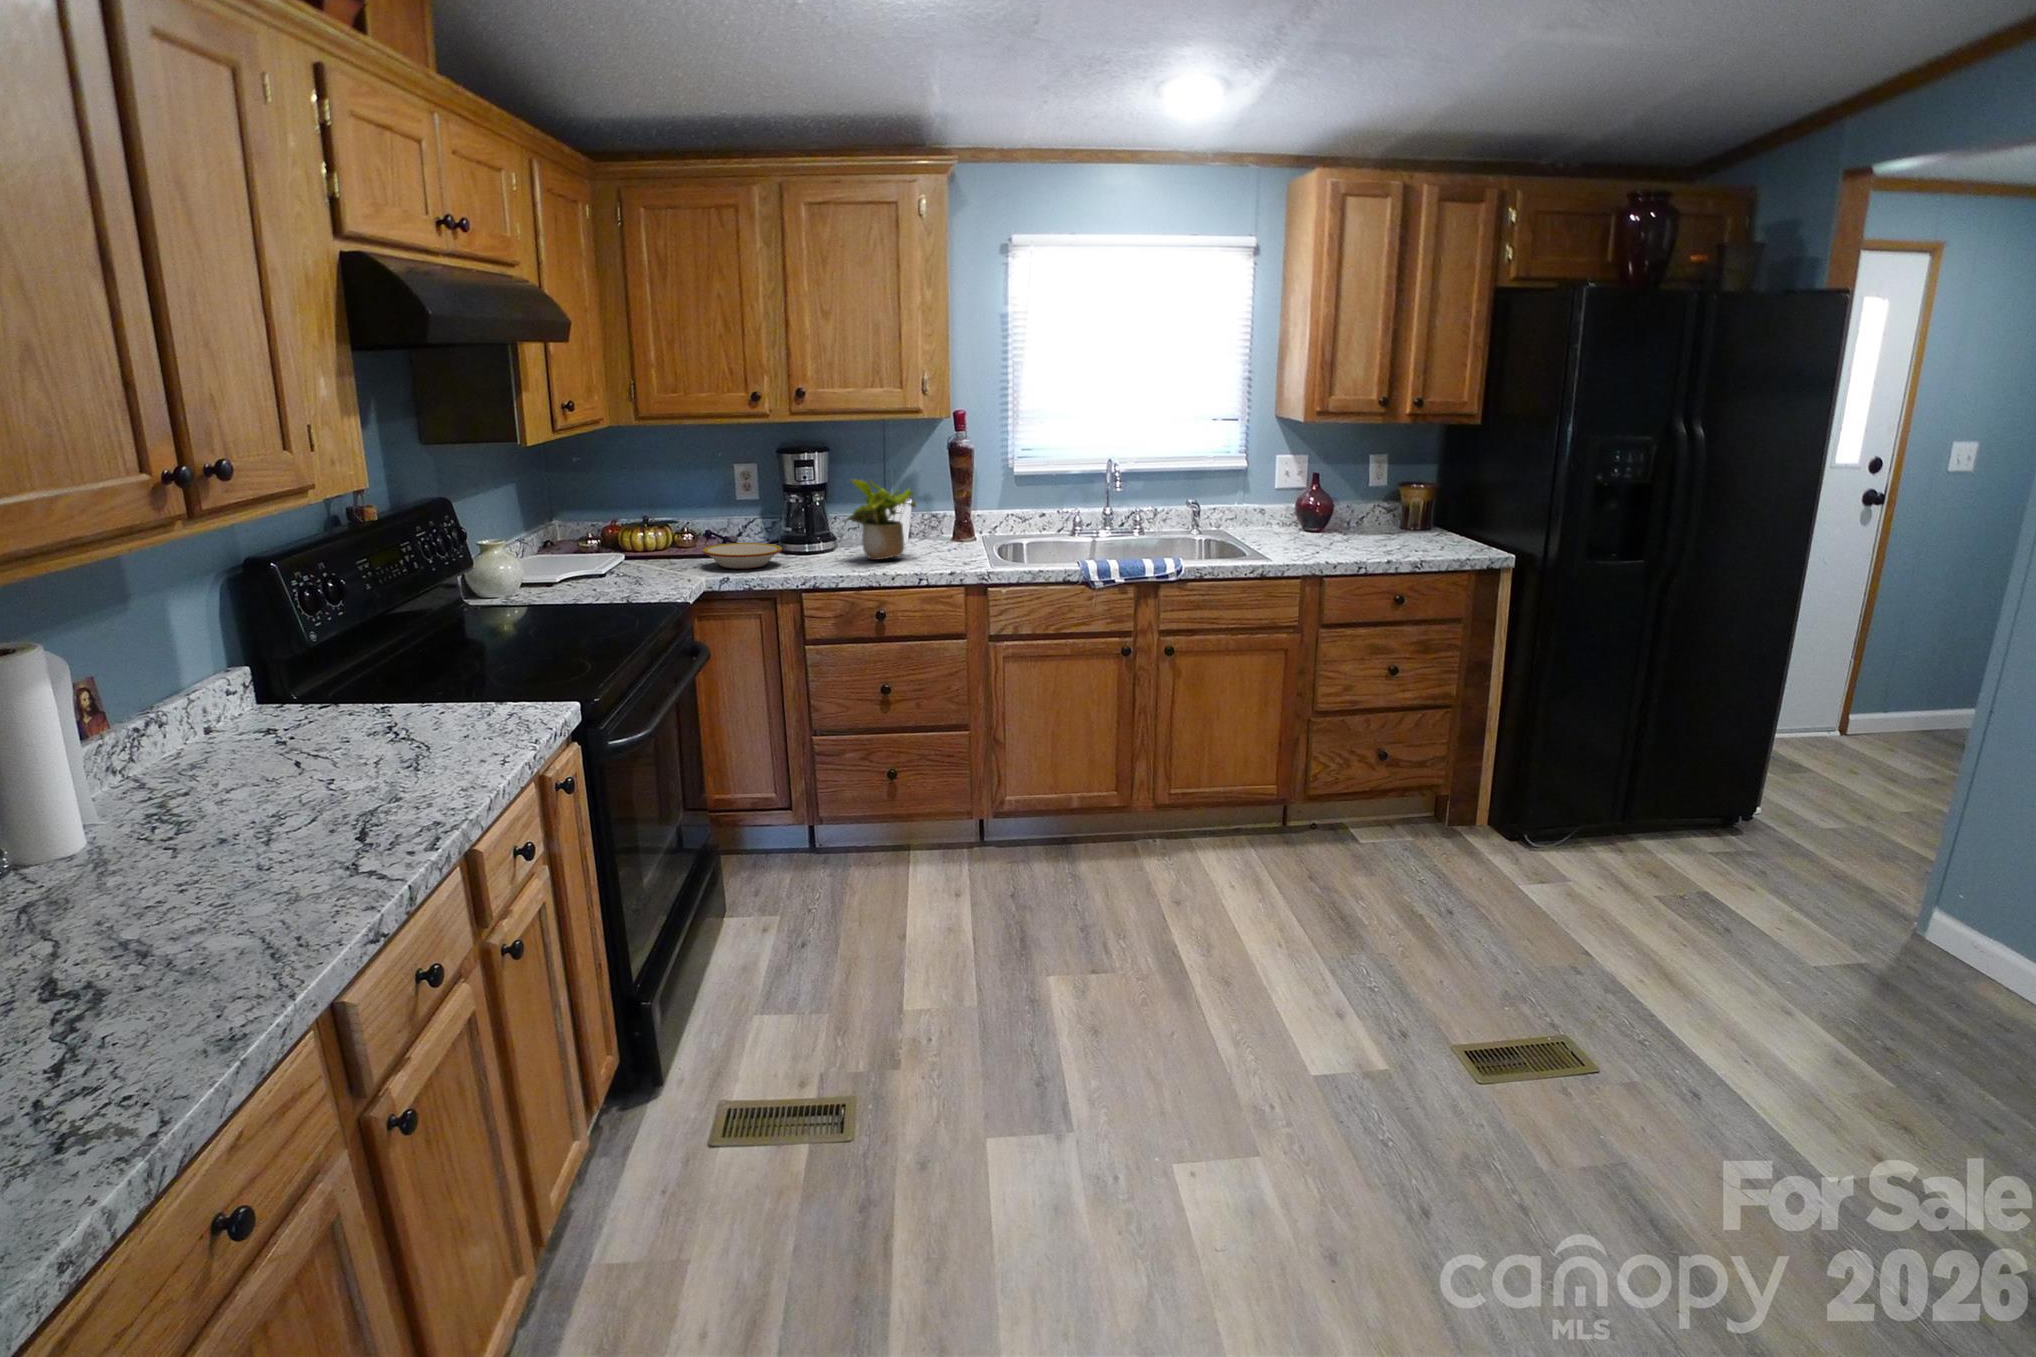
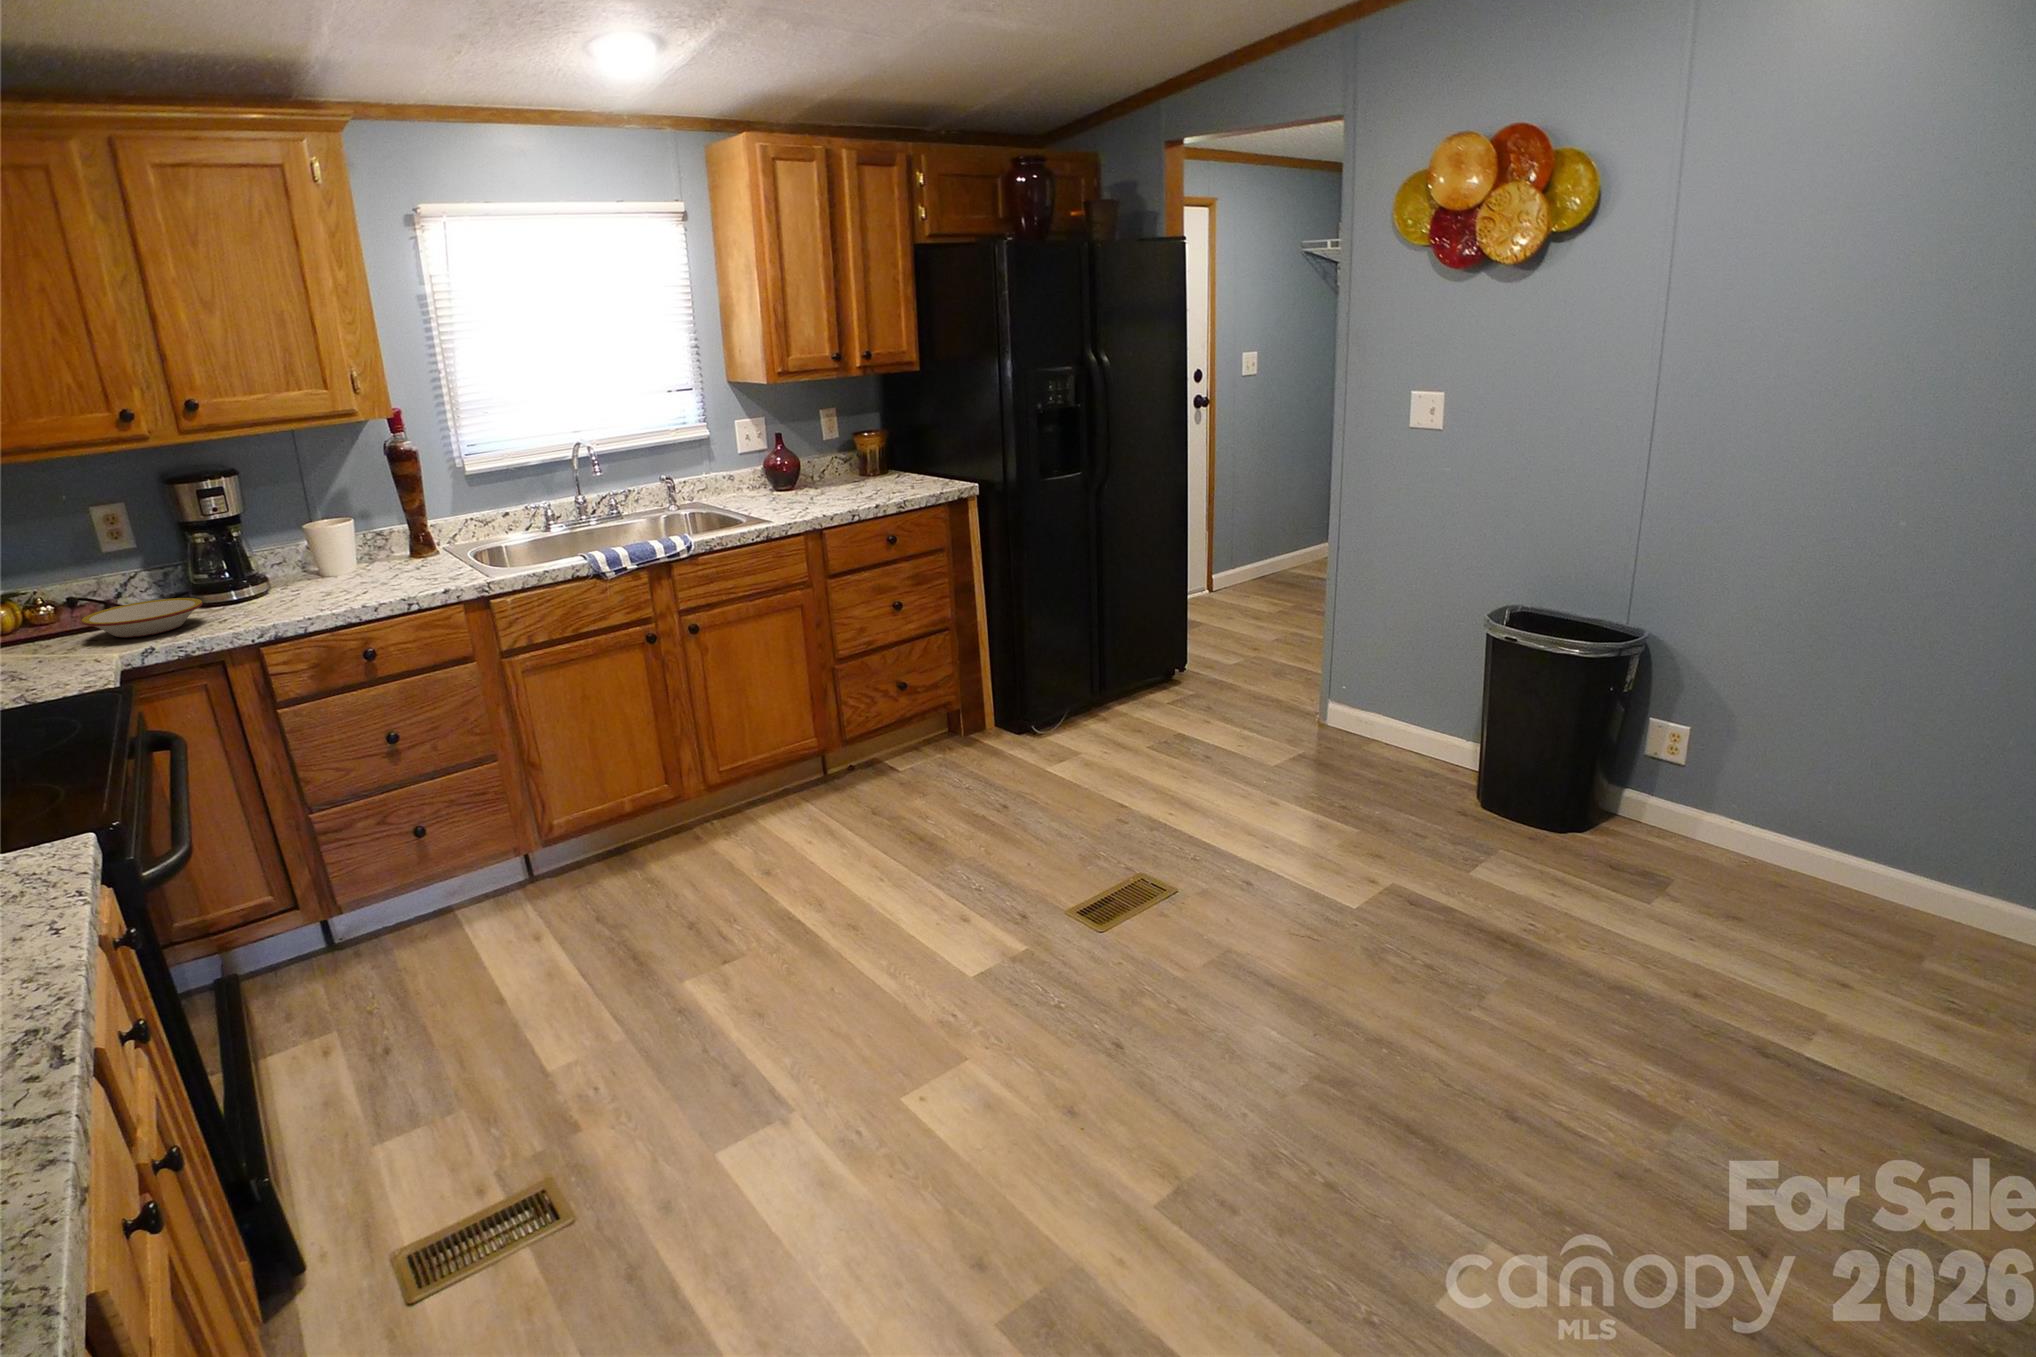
potted plant: present [846,479,916,560] -> none [276,502,369,594]

